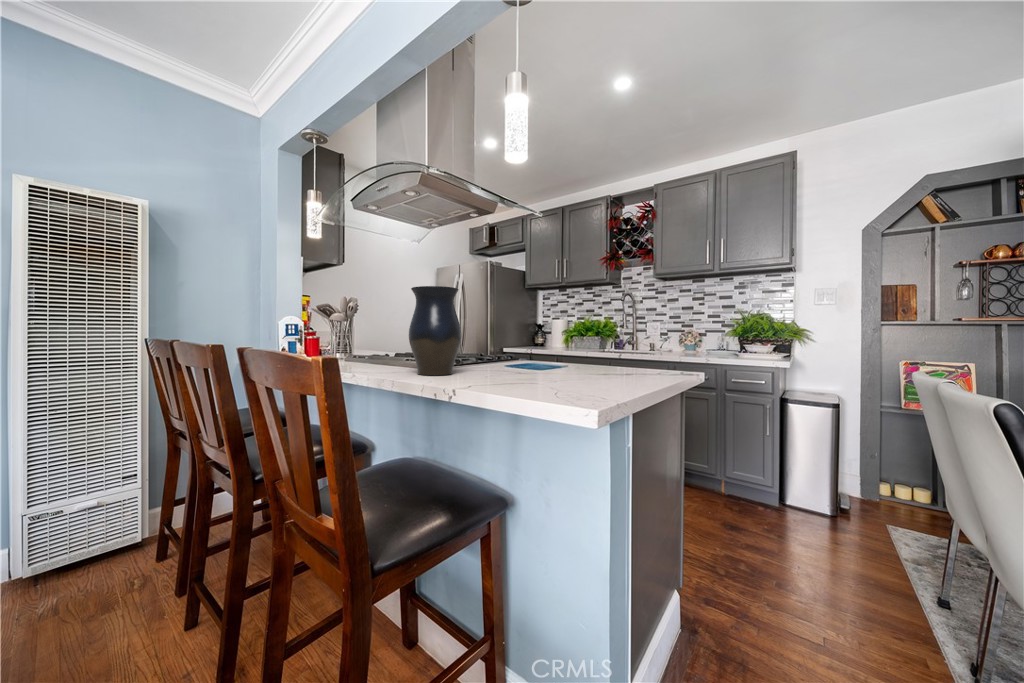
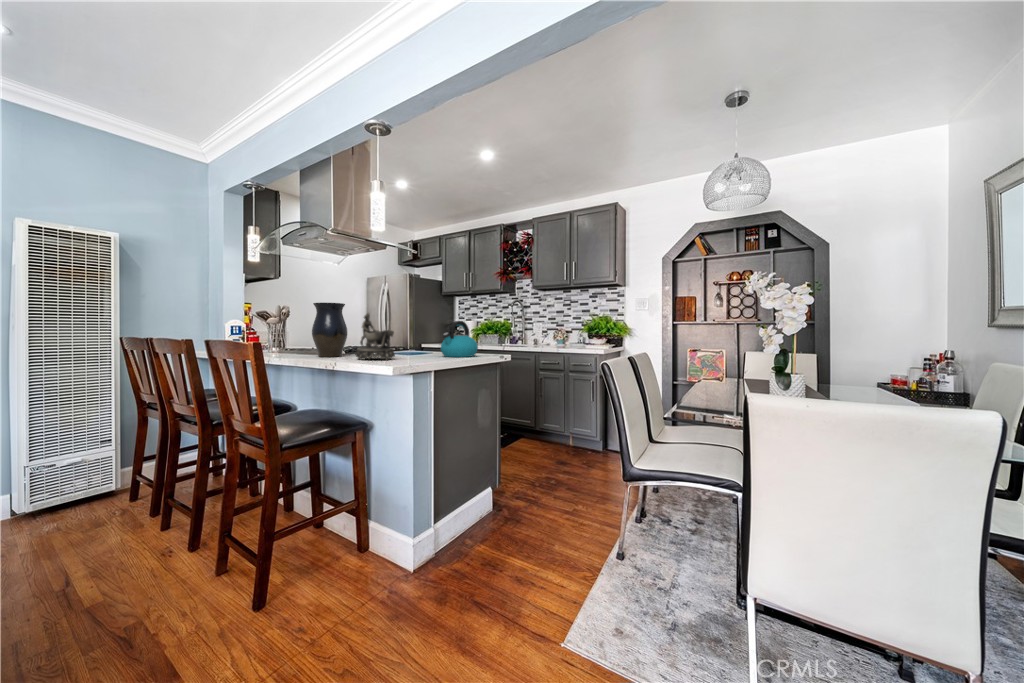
decorative bowl: none [489,302,570,386] -> present [355,313,395,360]
kettle: none [605,317,669,378] -> present [441,321,478,357]

